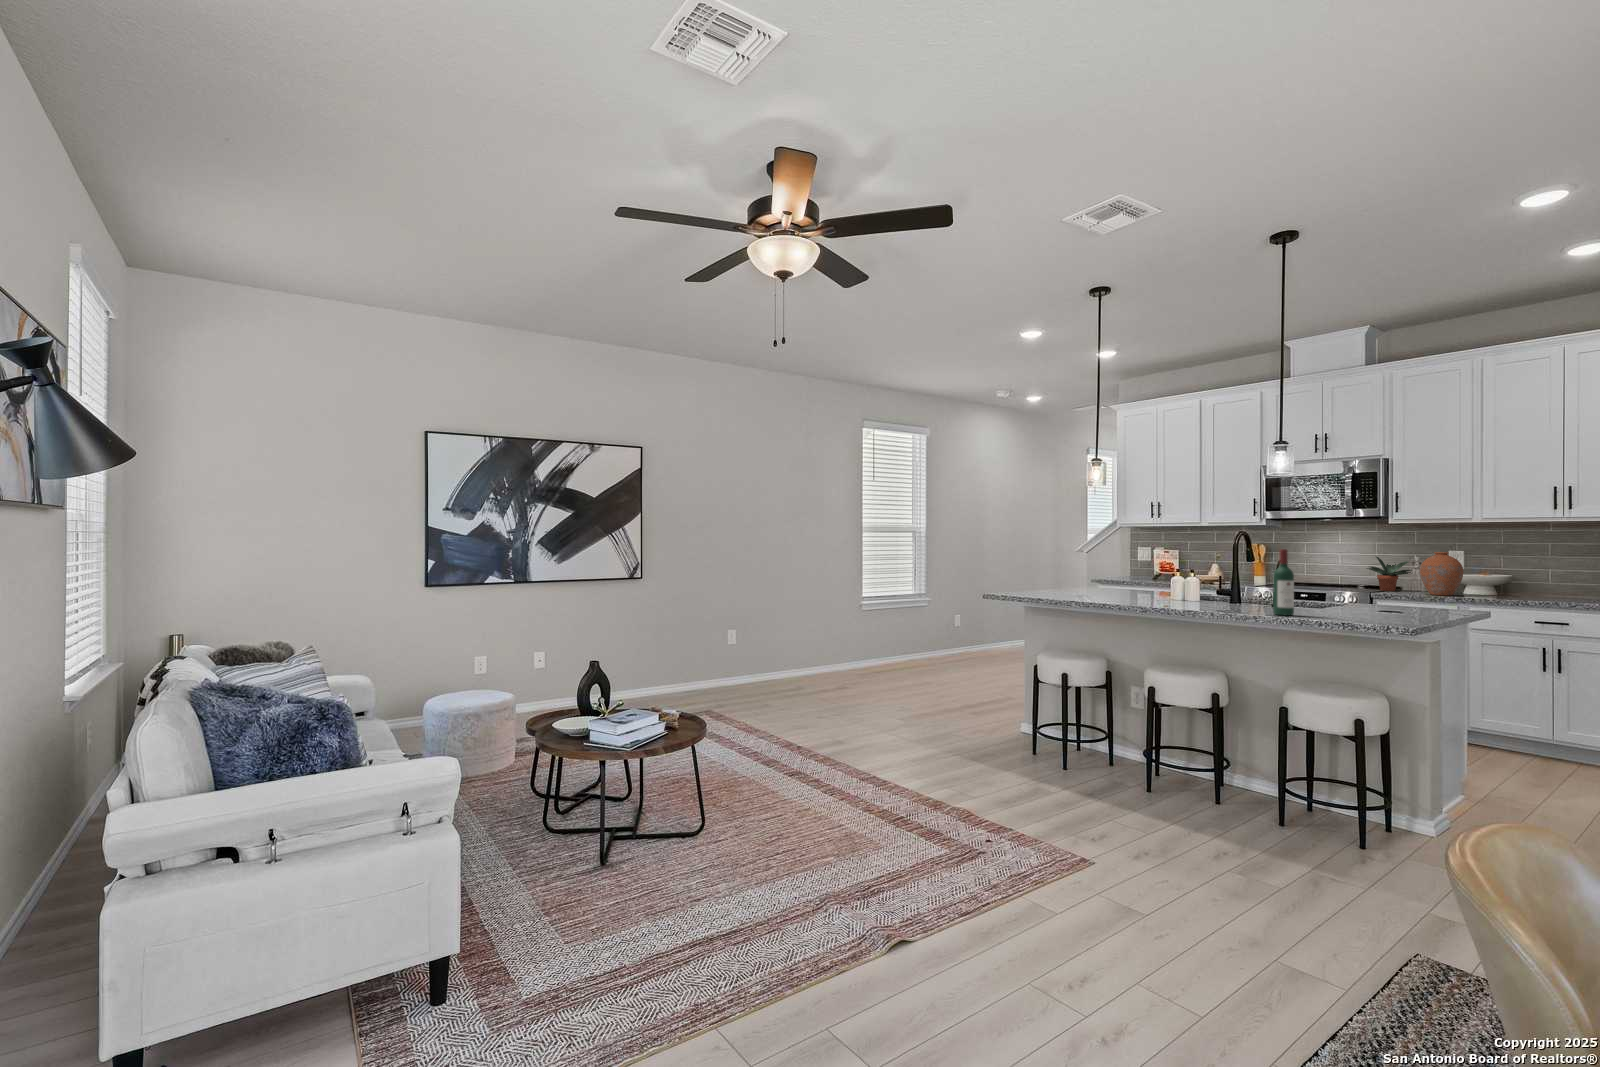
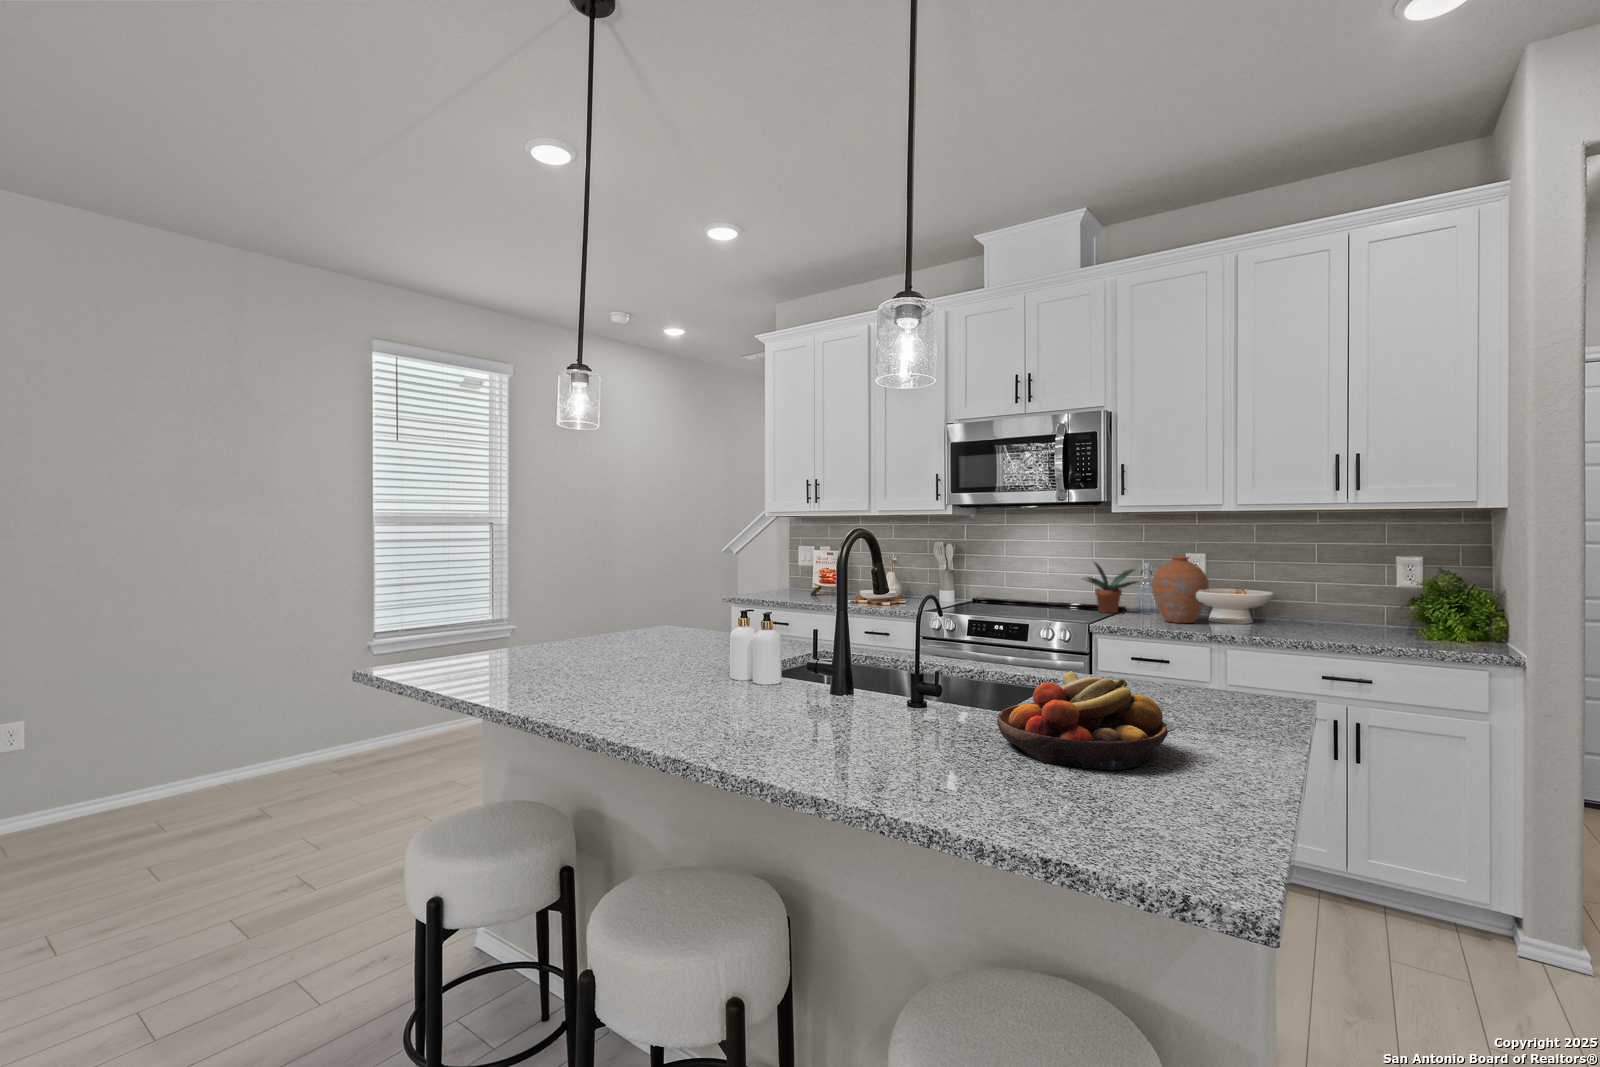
wine bottle: present [1273,549,1294,615] -> none [883,579,929,757]
fruit bowl: none [1322,590,1401,620] -> present [997,671,1168,770]

